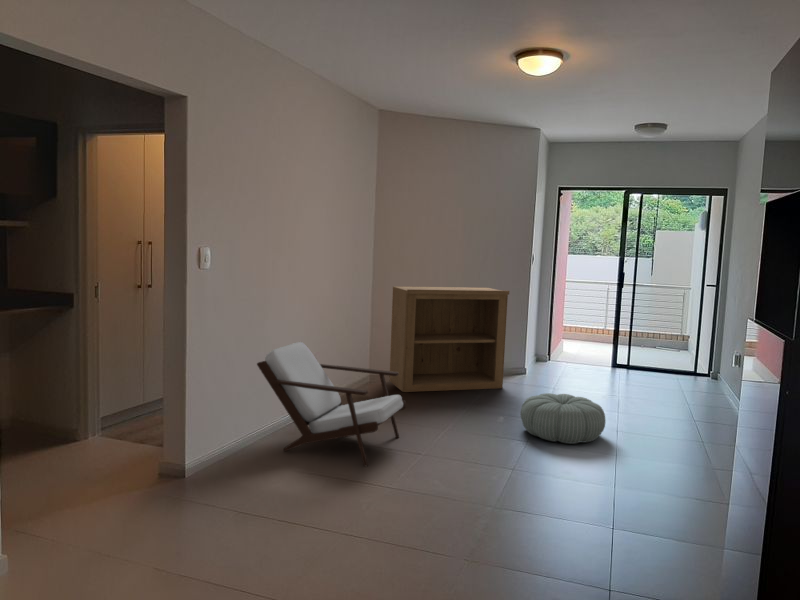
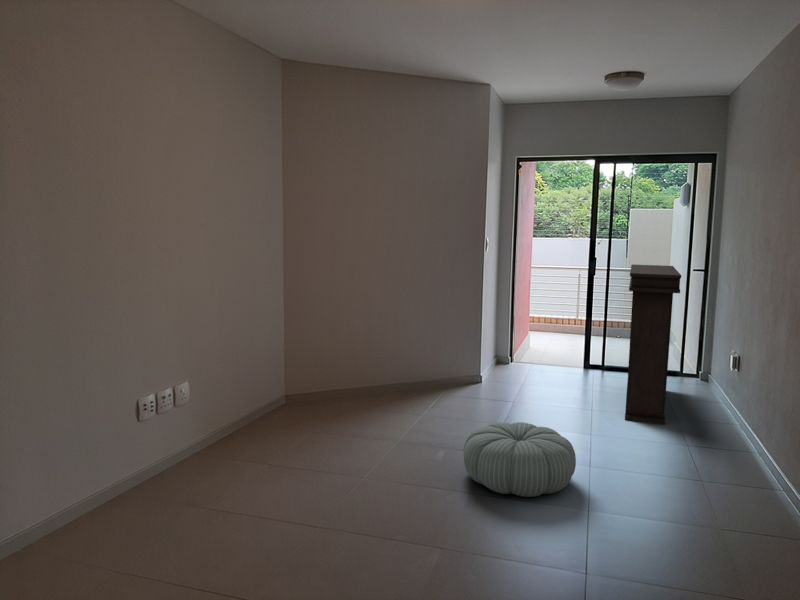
console table: none [645,279,692,407] -> present [625,265,681,424]
bookshelf: present [389,286,509,392] -> none [312,281,456,416]
armchair: present [257,342,406,466] -> none [71,368,301,559]

